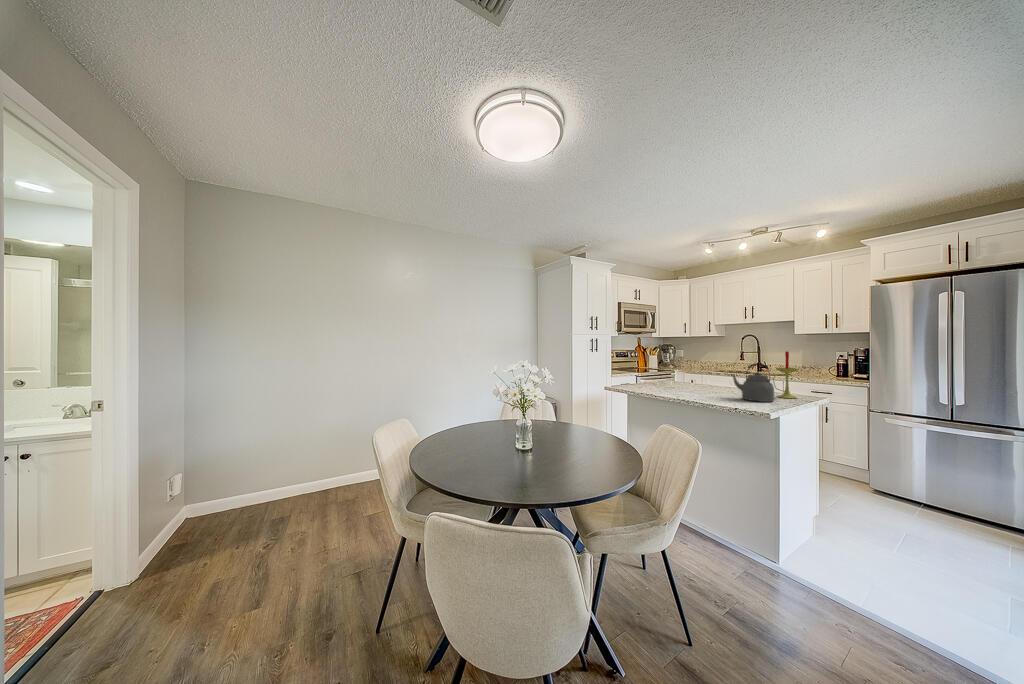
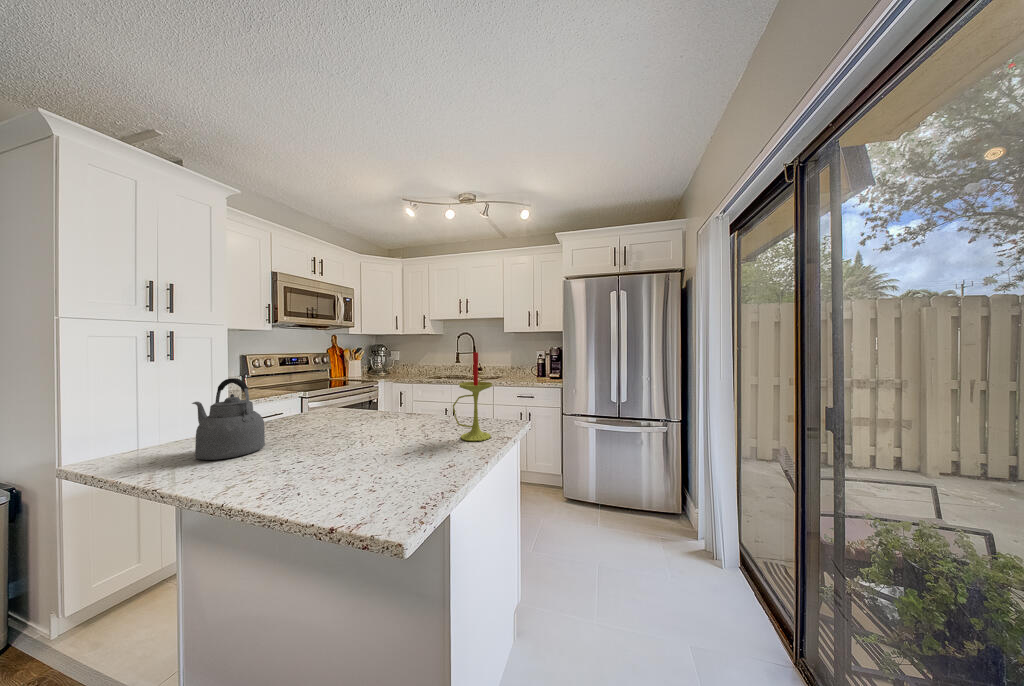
kettle: present [730,363,774,402] -> present [192,378,265,460]

